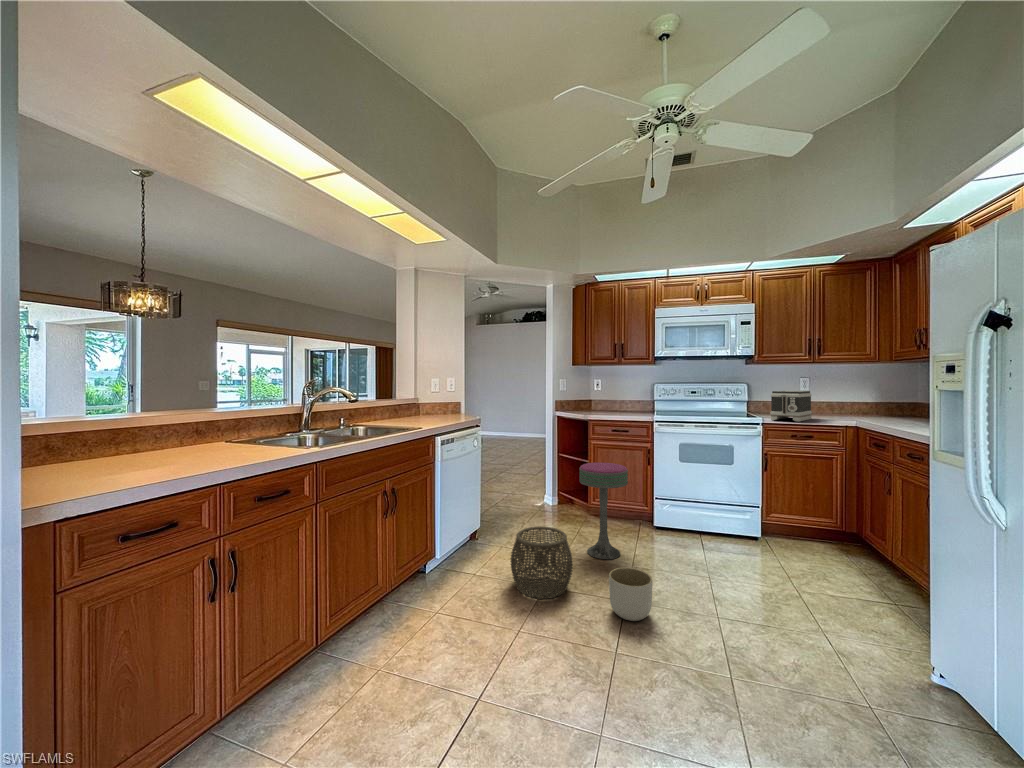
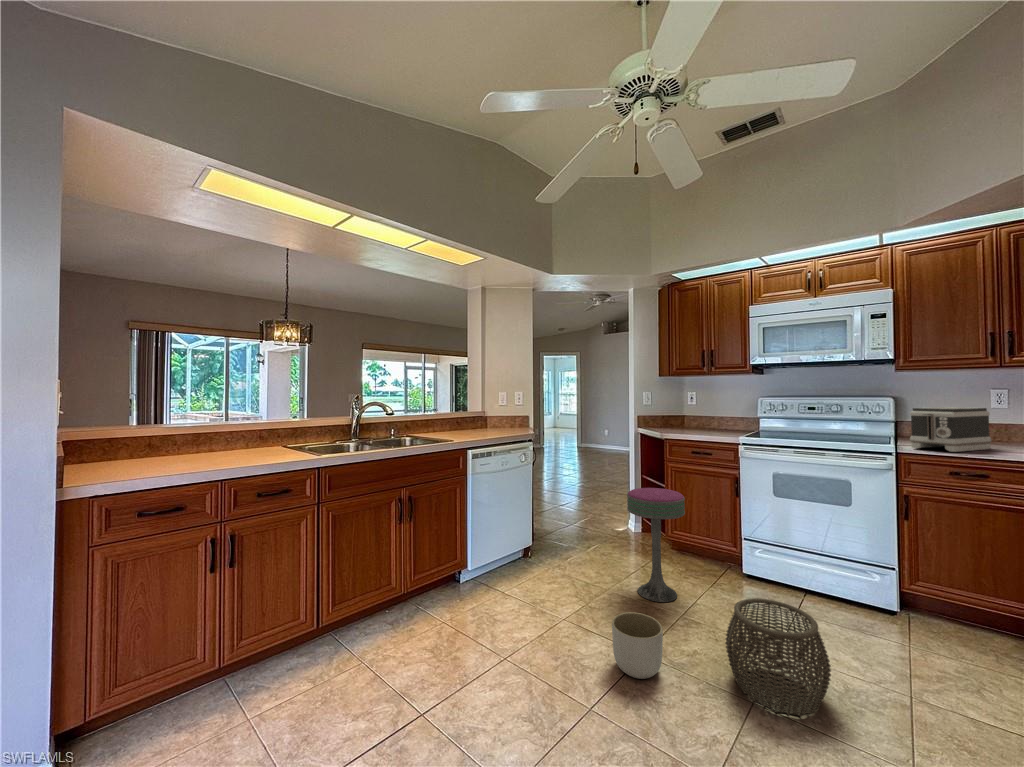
woven basket: present [510,527,573,599] -> present [725,598,831,716]

